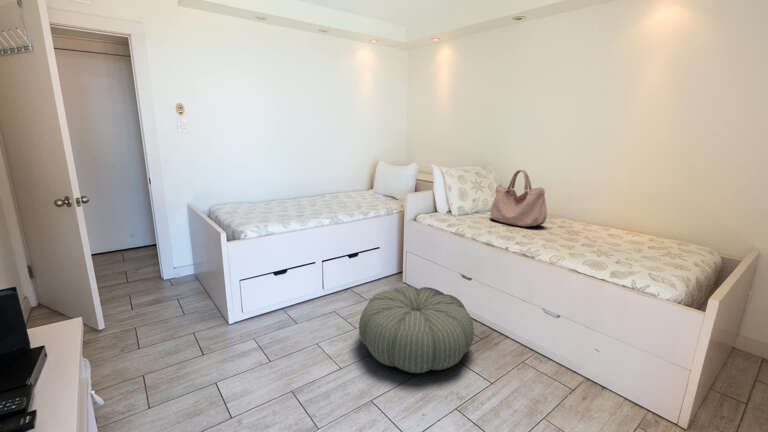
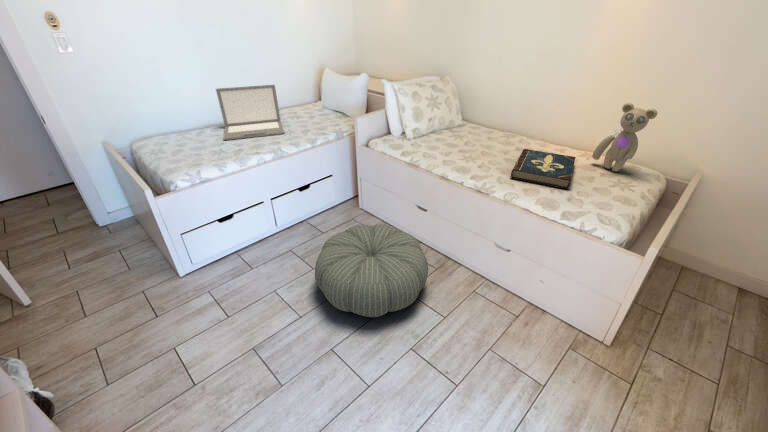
laptop: none [288,168,341,209] -> present [216,85,284,140]
handbag: present [490,170,547,227] -> none [446,88,504,152]
teddy bear: none [639,179,697,246] -> present [592,103,657,171]
book: none [556,224,621,255] -> present [511,149,575,189]

